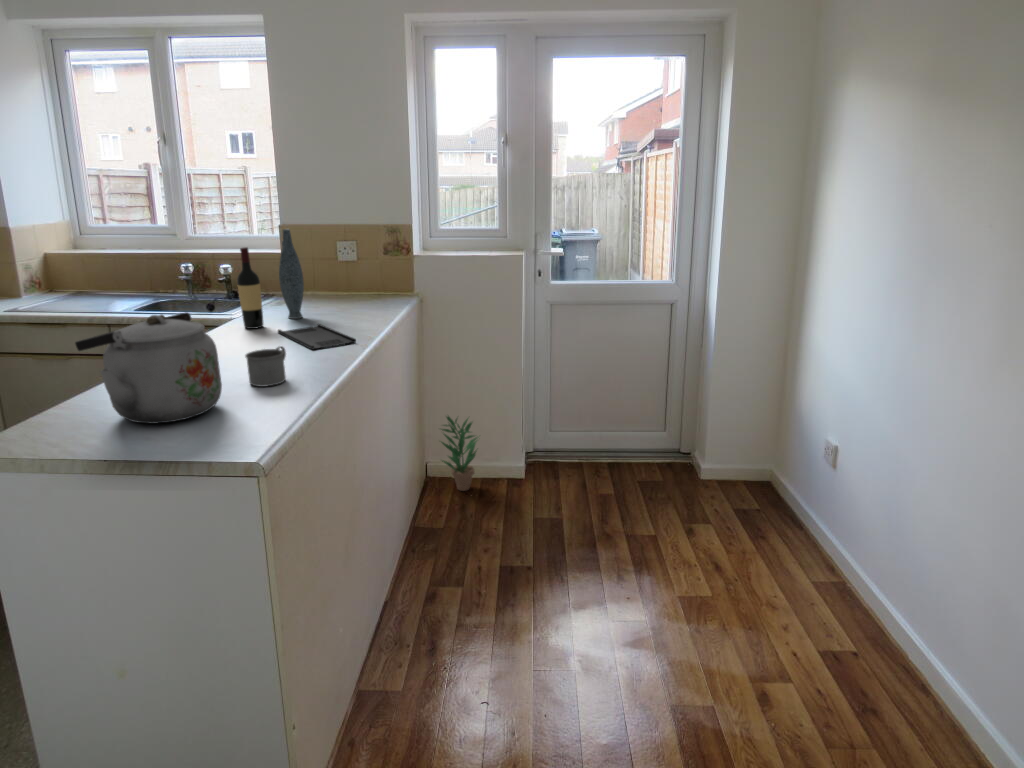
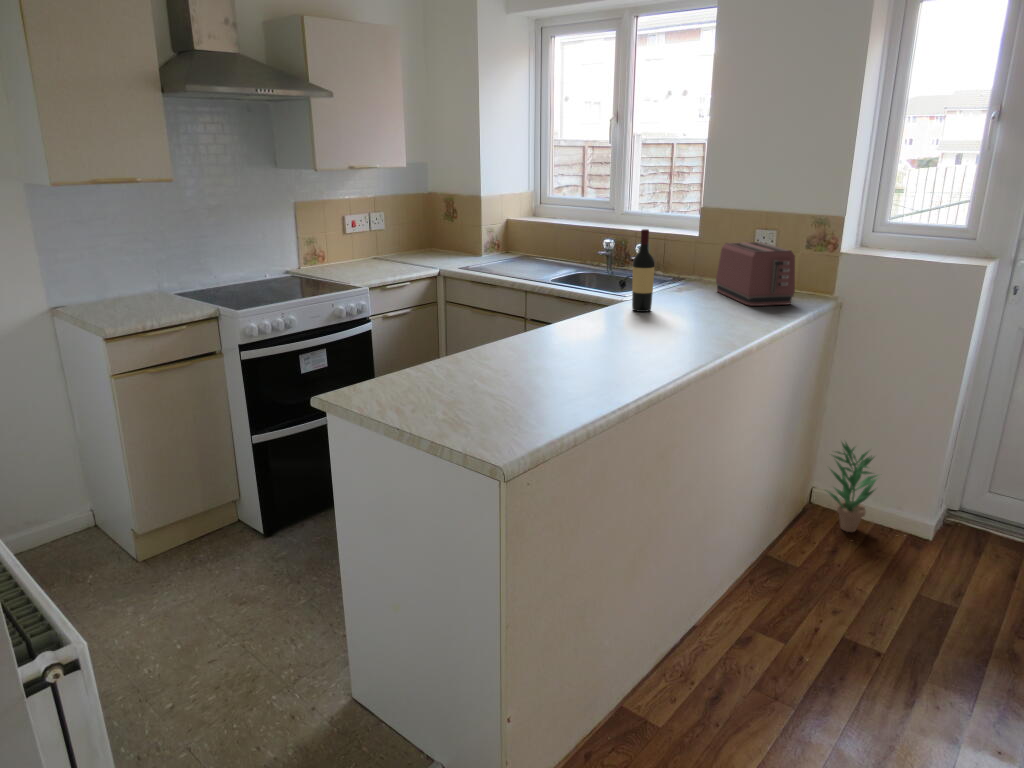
vase: present [279,229,304,319] -> none [678,213,703,307]
toaster: none [310,253,386,310] -> present [716,242,795,306]
kettle: present [75,313,222,424] -> none [445,290,561,394]
tray: present [278,324,356,349] -> none [659,316,730,344]
mug: present [245,346,286,387] -> none [596,337,640,376]

